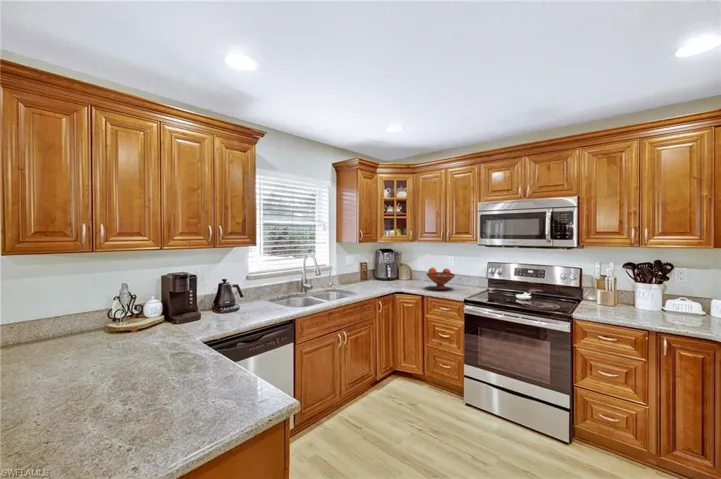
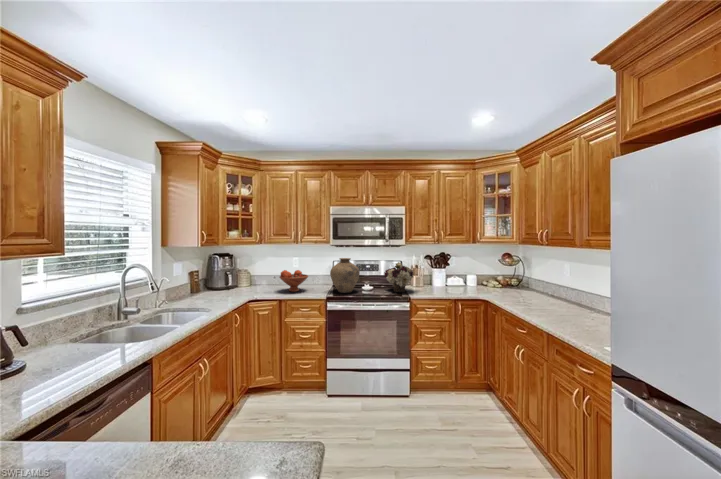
vase: none [474,259,509,298] -> present [330,258,360,293]
flower arrangement: none [543,268,585,306] -> present [384,262,414,292]

